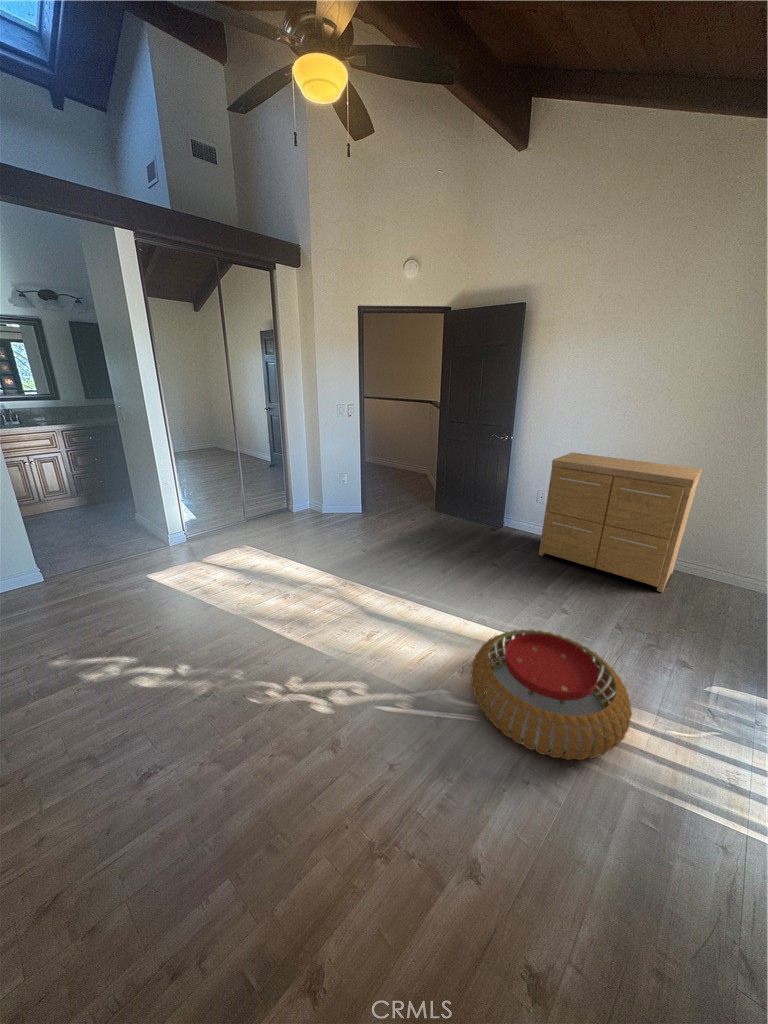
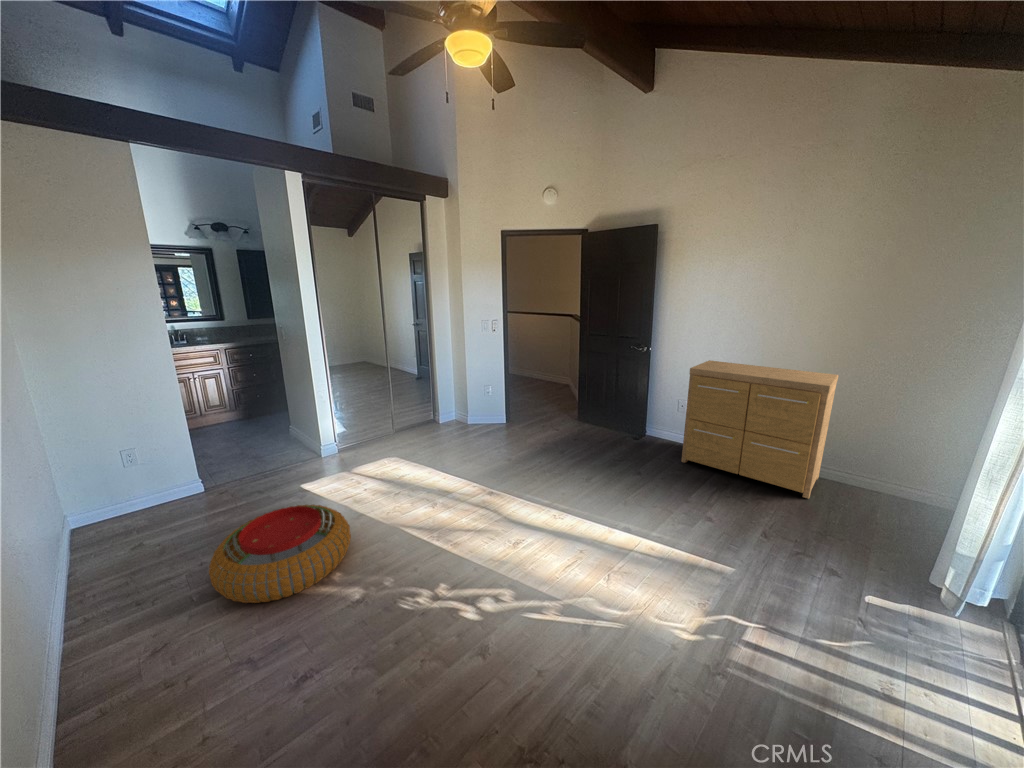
pouf: present [471,630,632,760] -> present [209,505,351,603]

